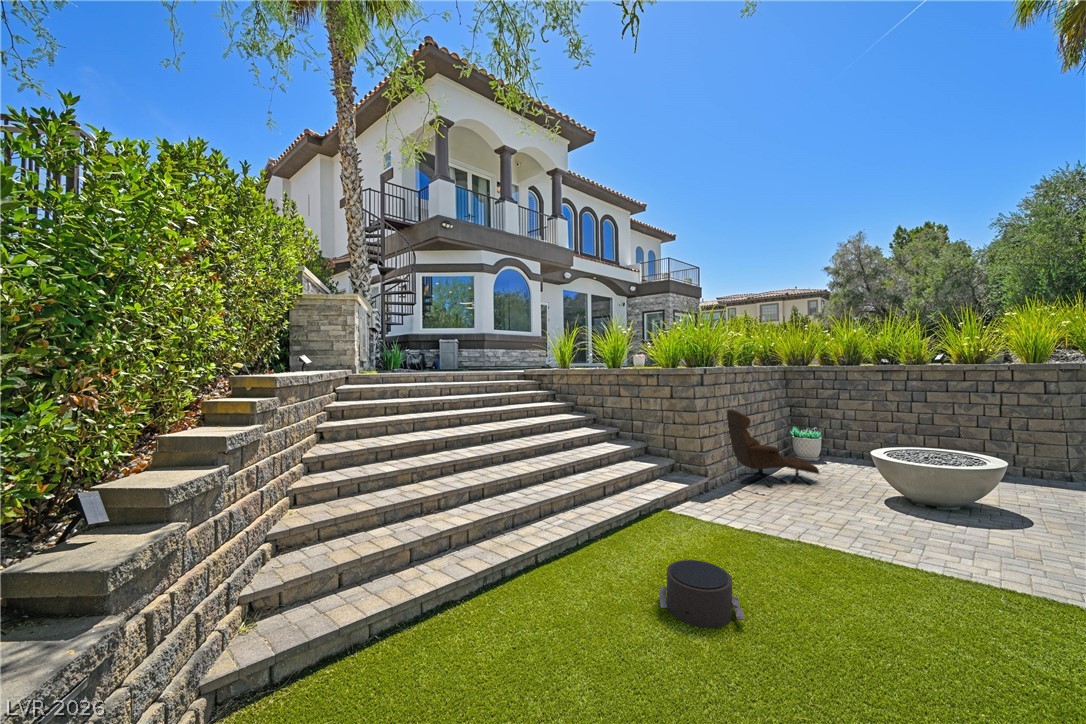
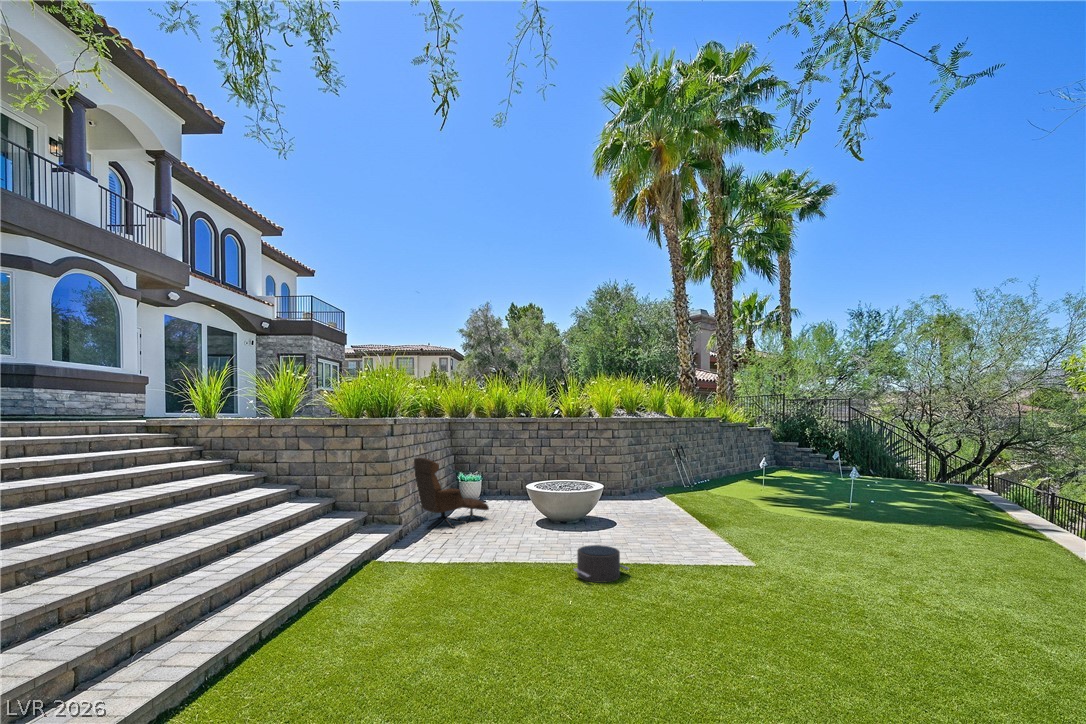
pouf: present [660,560,744,628] -> present [574,545,629,583]

